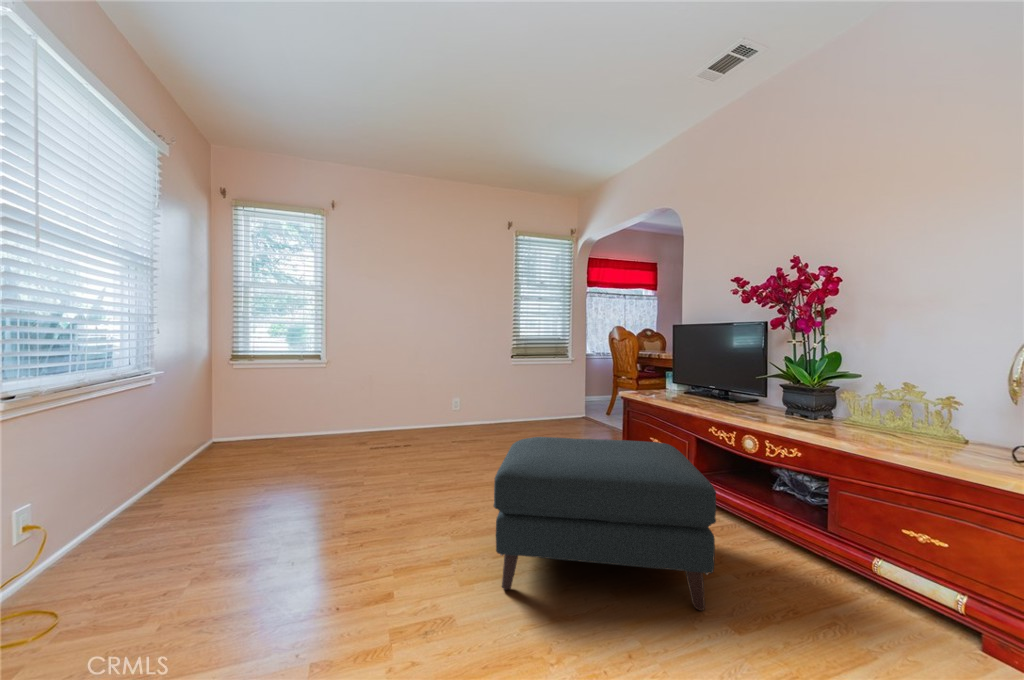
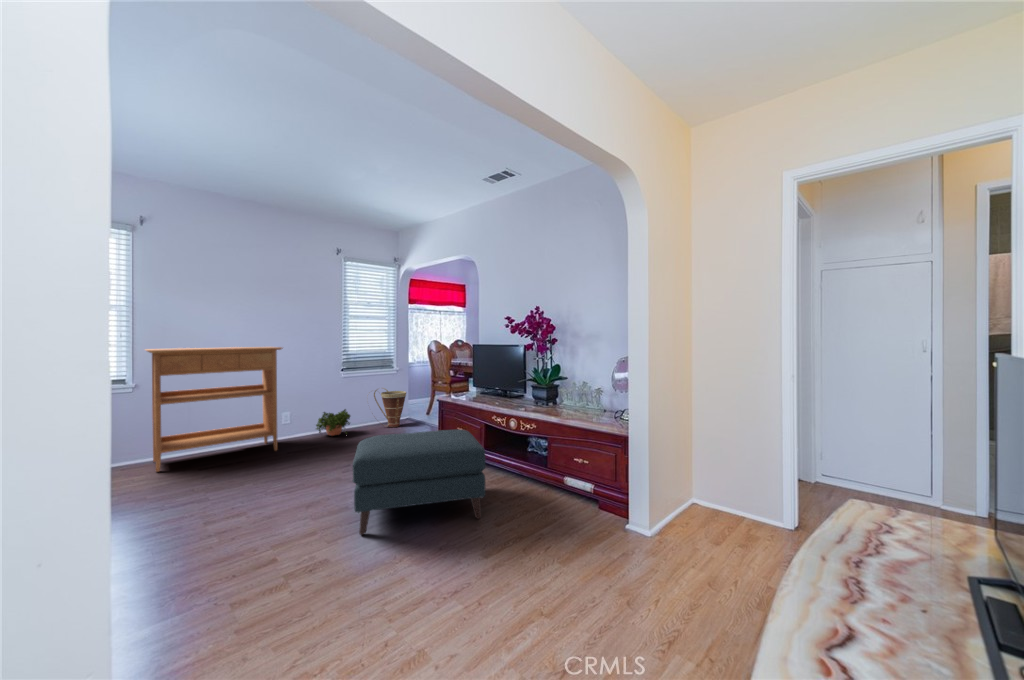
console table: none [328,323,450,445] -> present [146,347,283,472]
basket: none [538,379,583,426] -> present [374,388,406,427]
potted plant: none [482,399,520,430] -> present [316,409,350,435]

